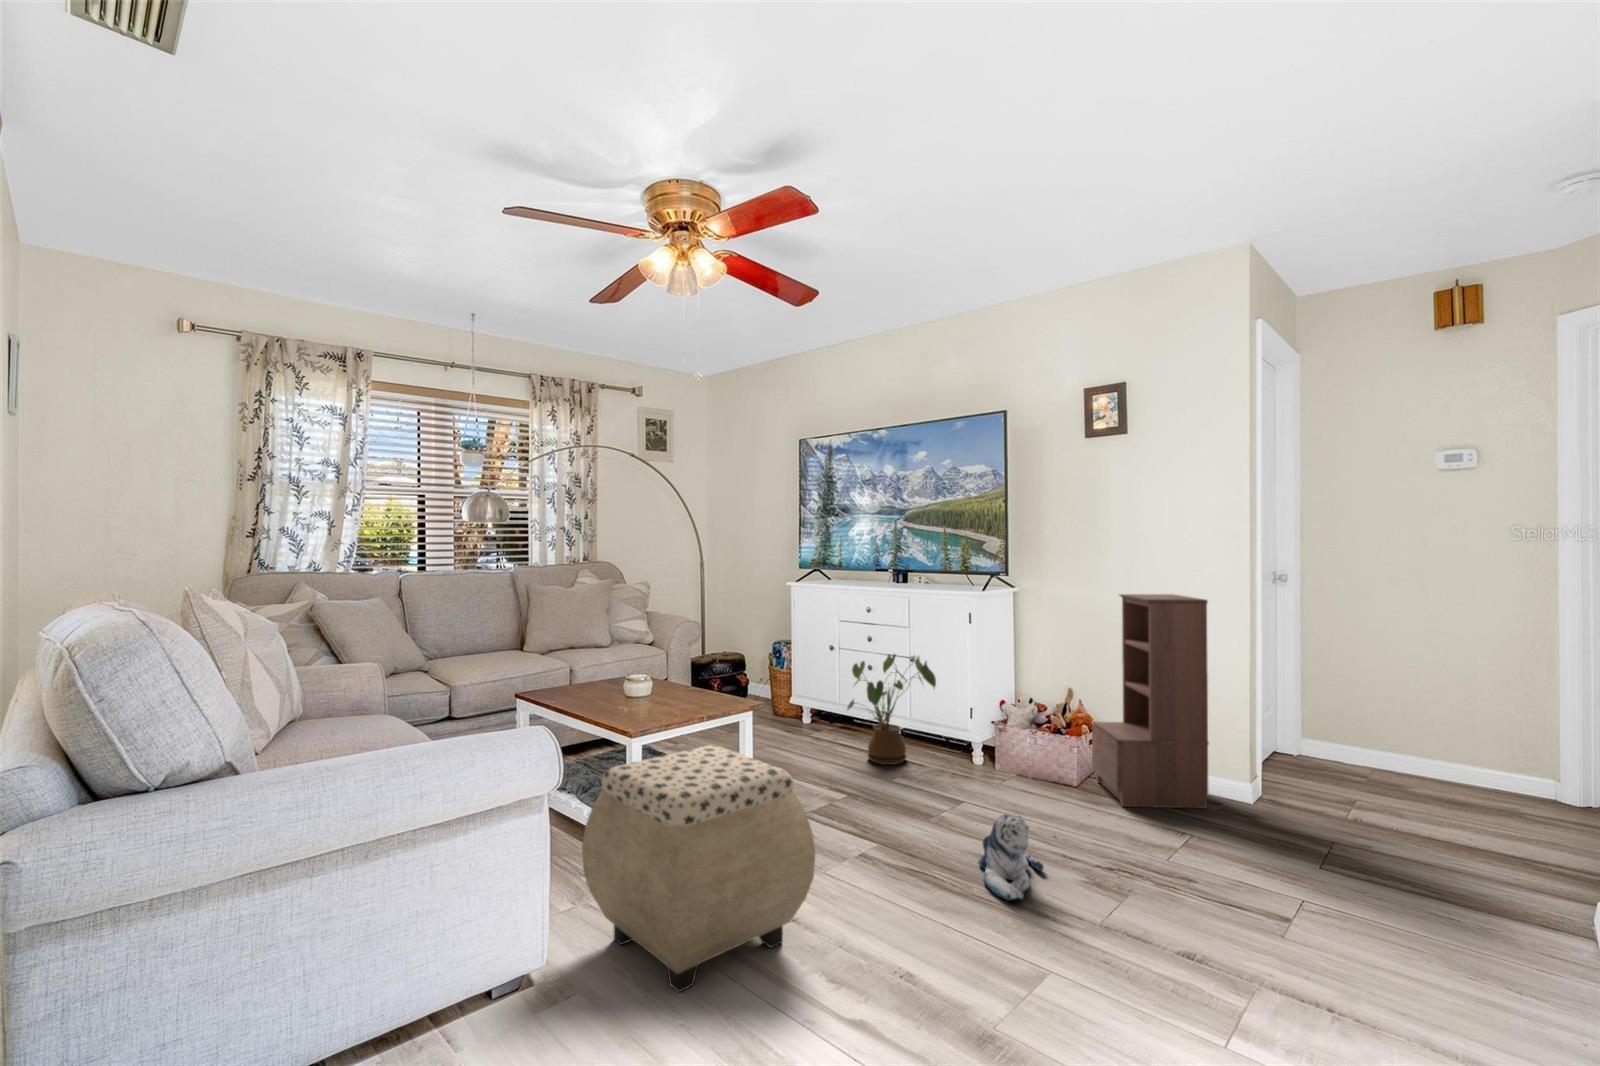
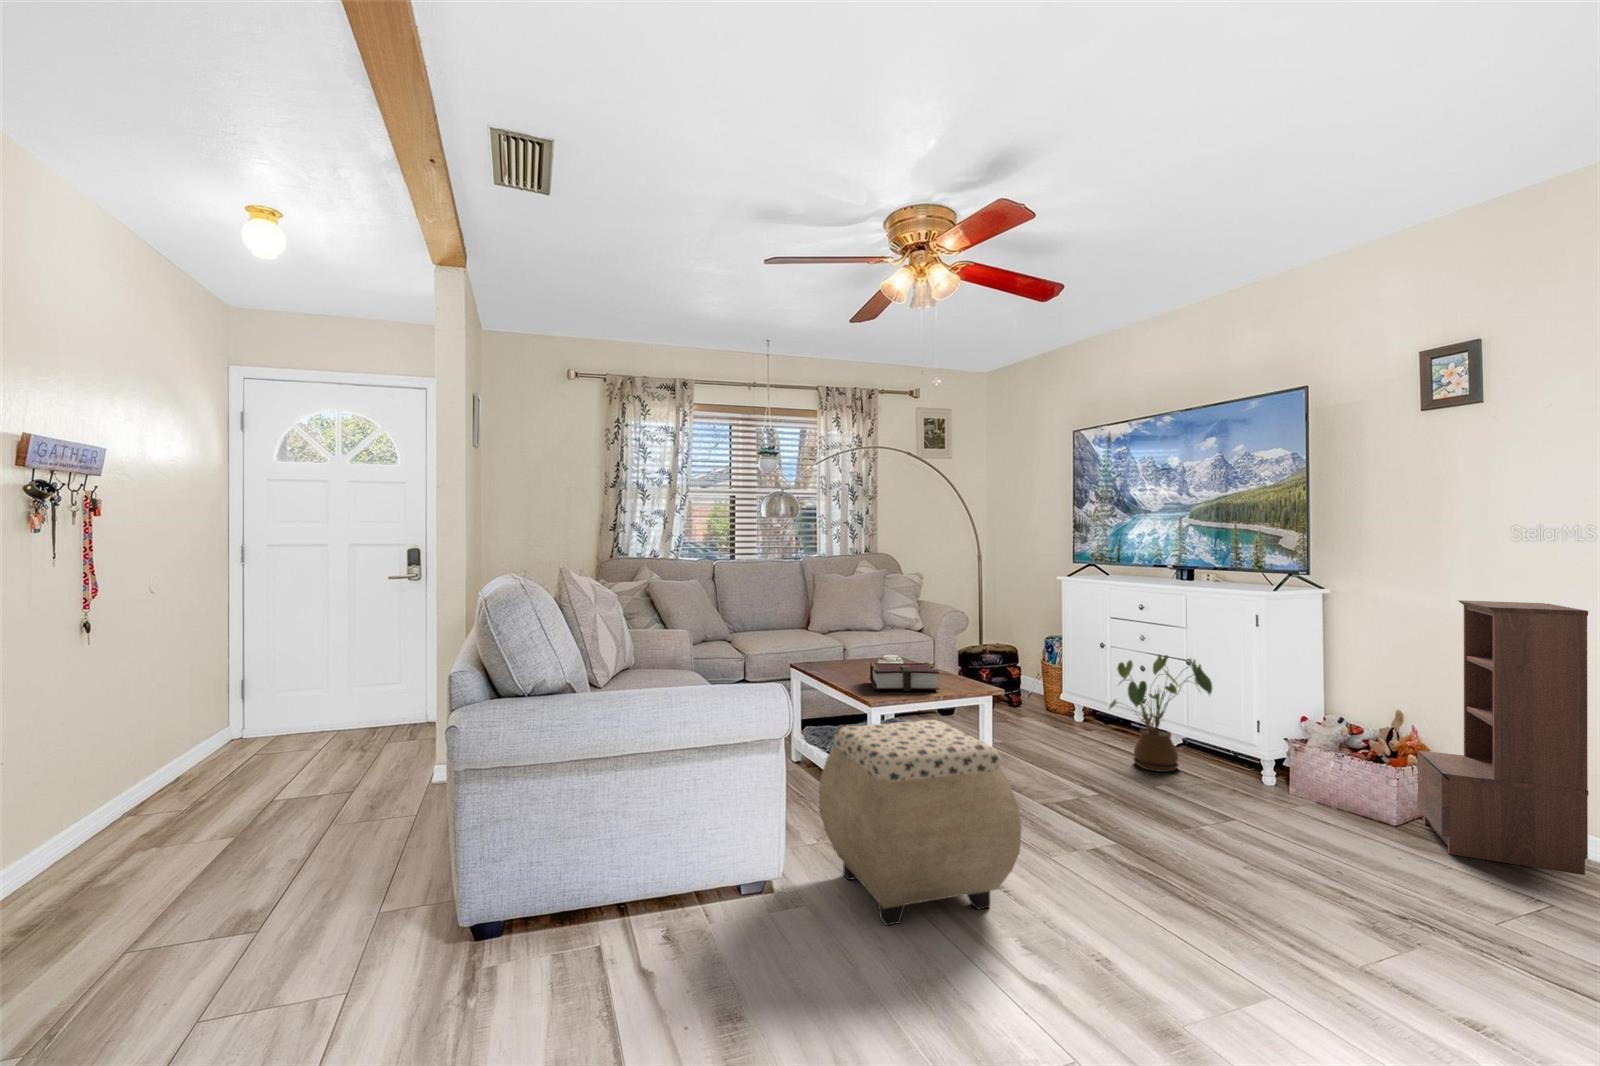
book: none [617,680,699,716] -> present [870,663,939,691]
plush toy: present [978,814,1043,901] -> none [1225,828,1307,922]

